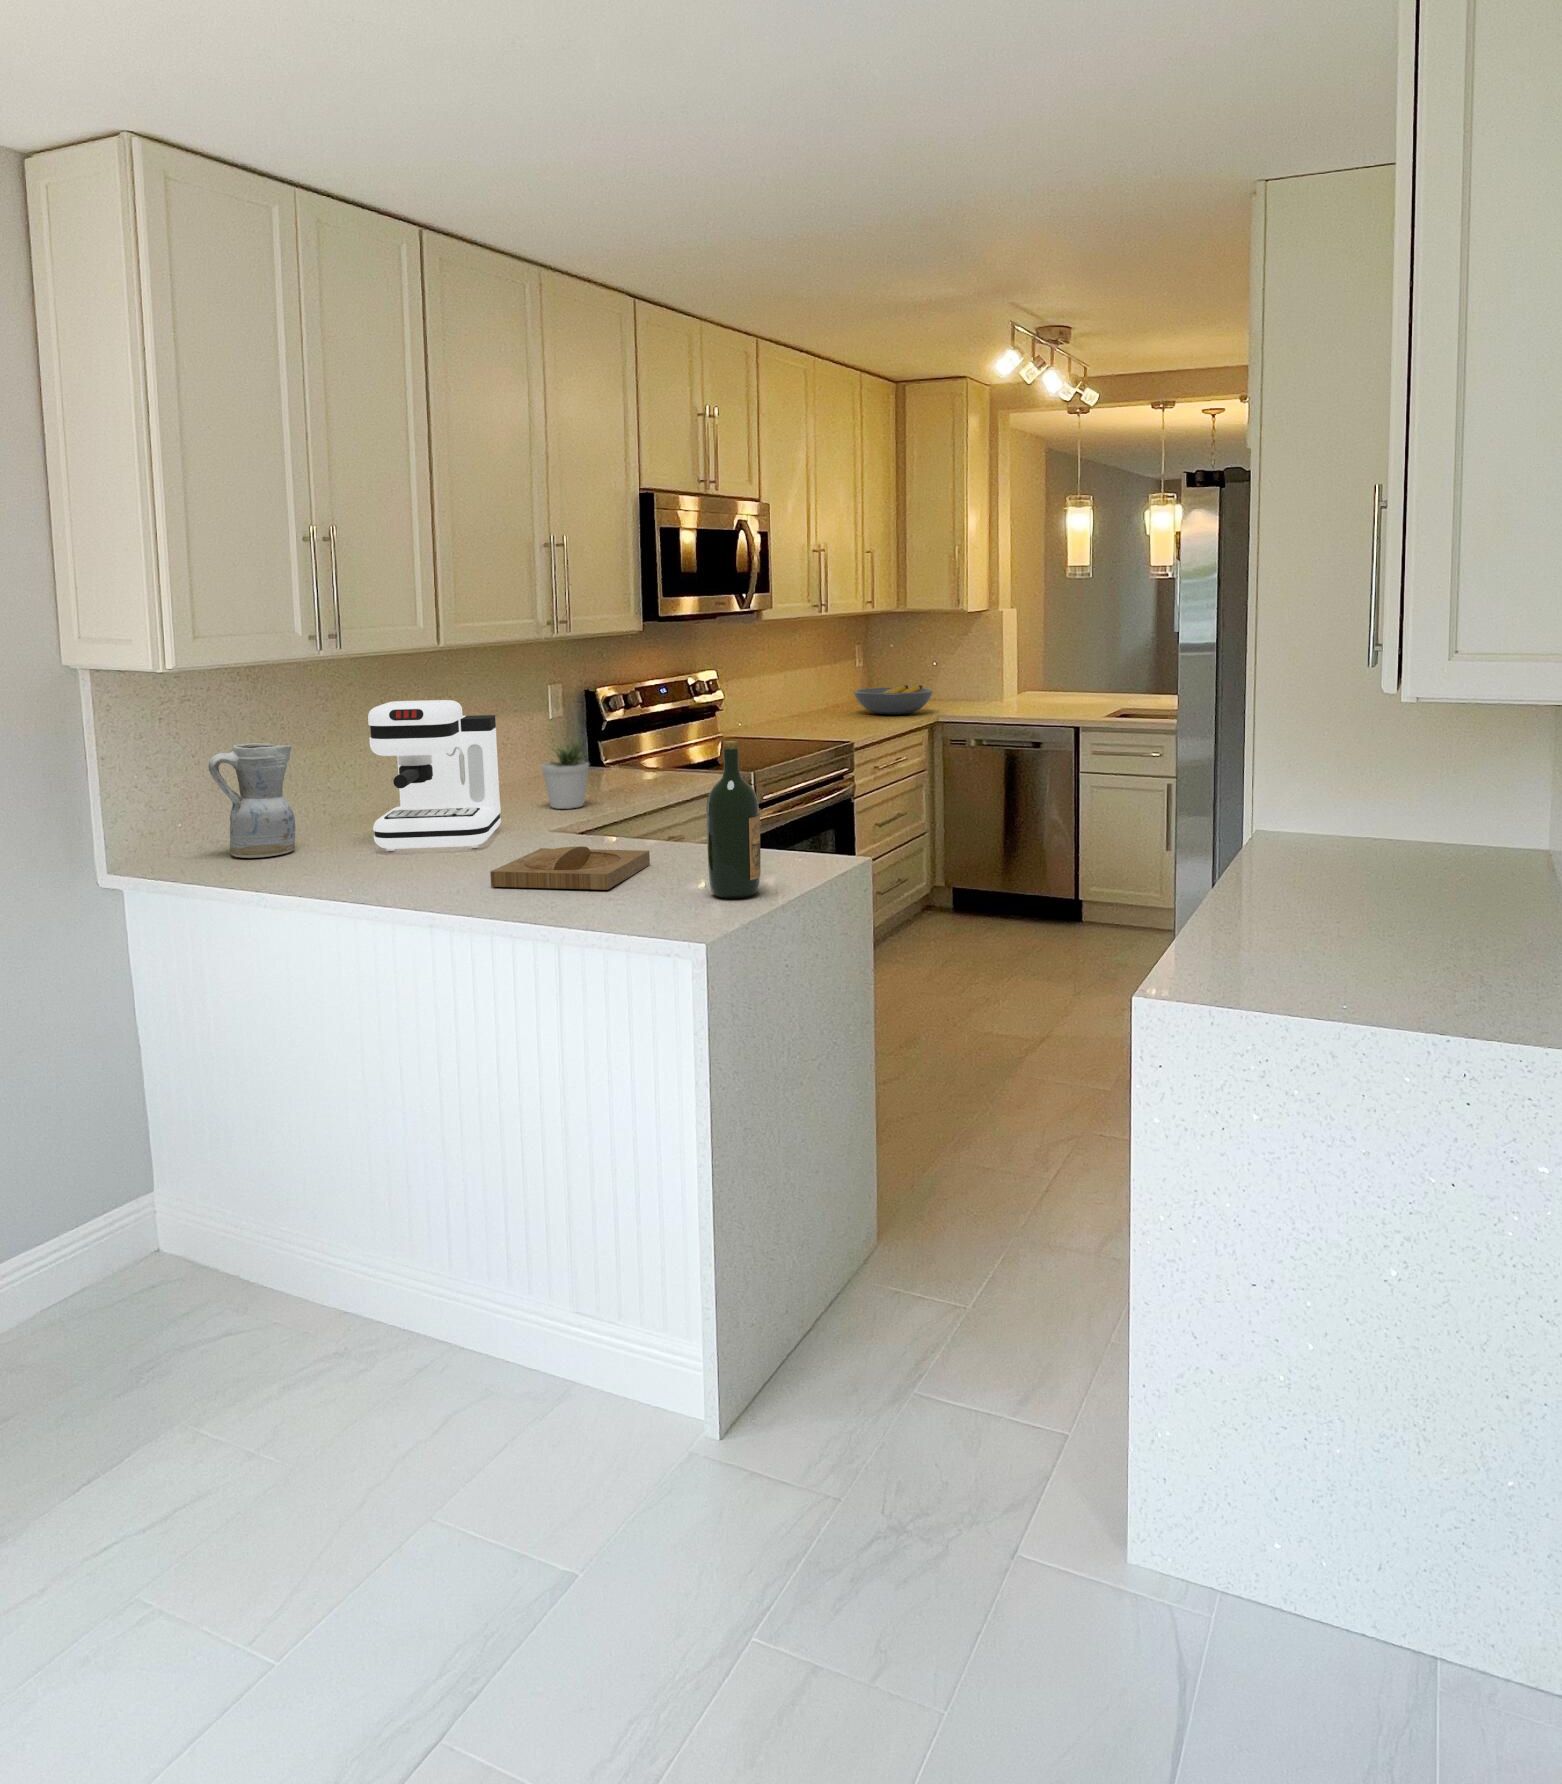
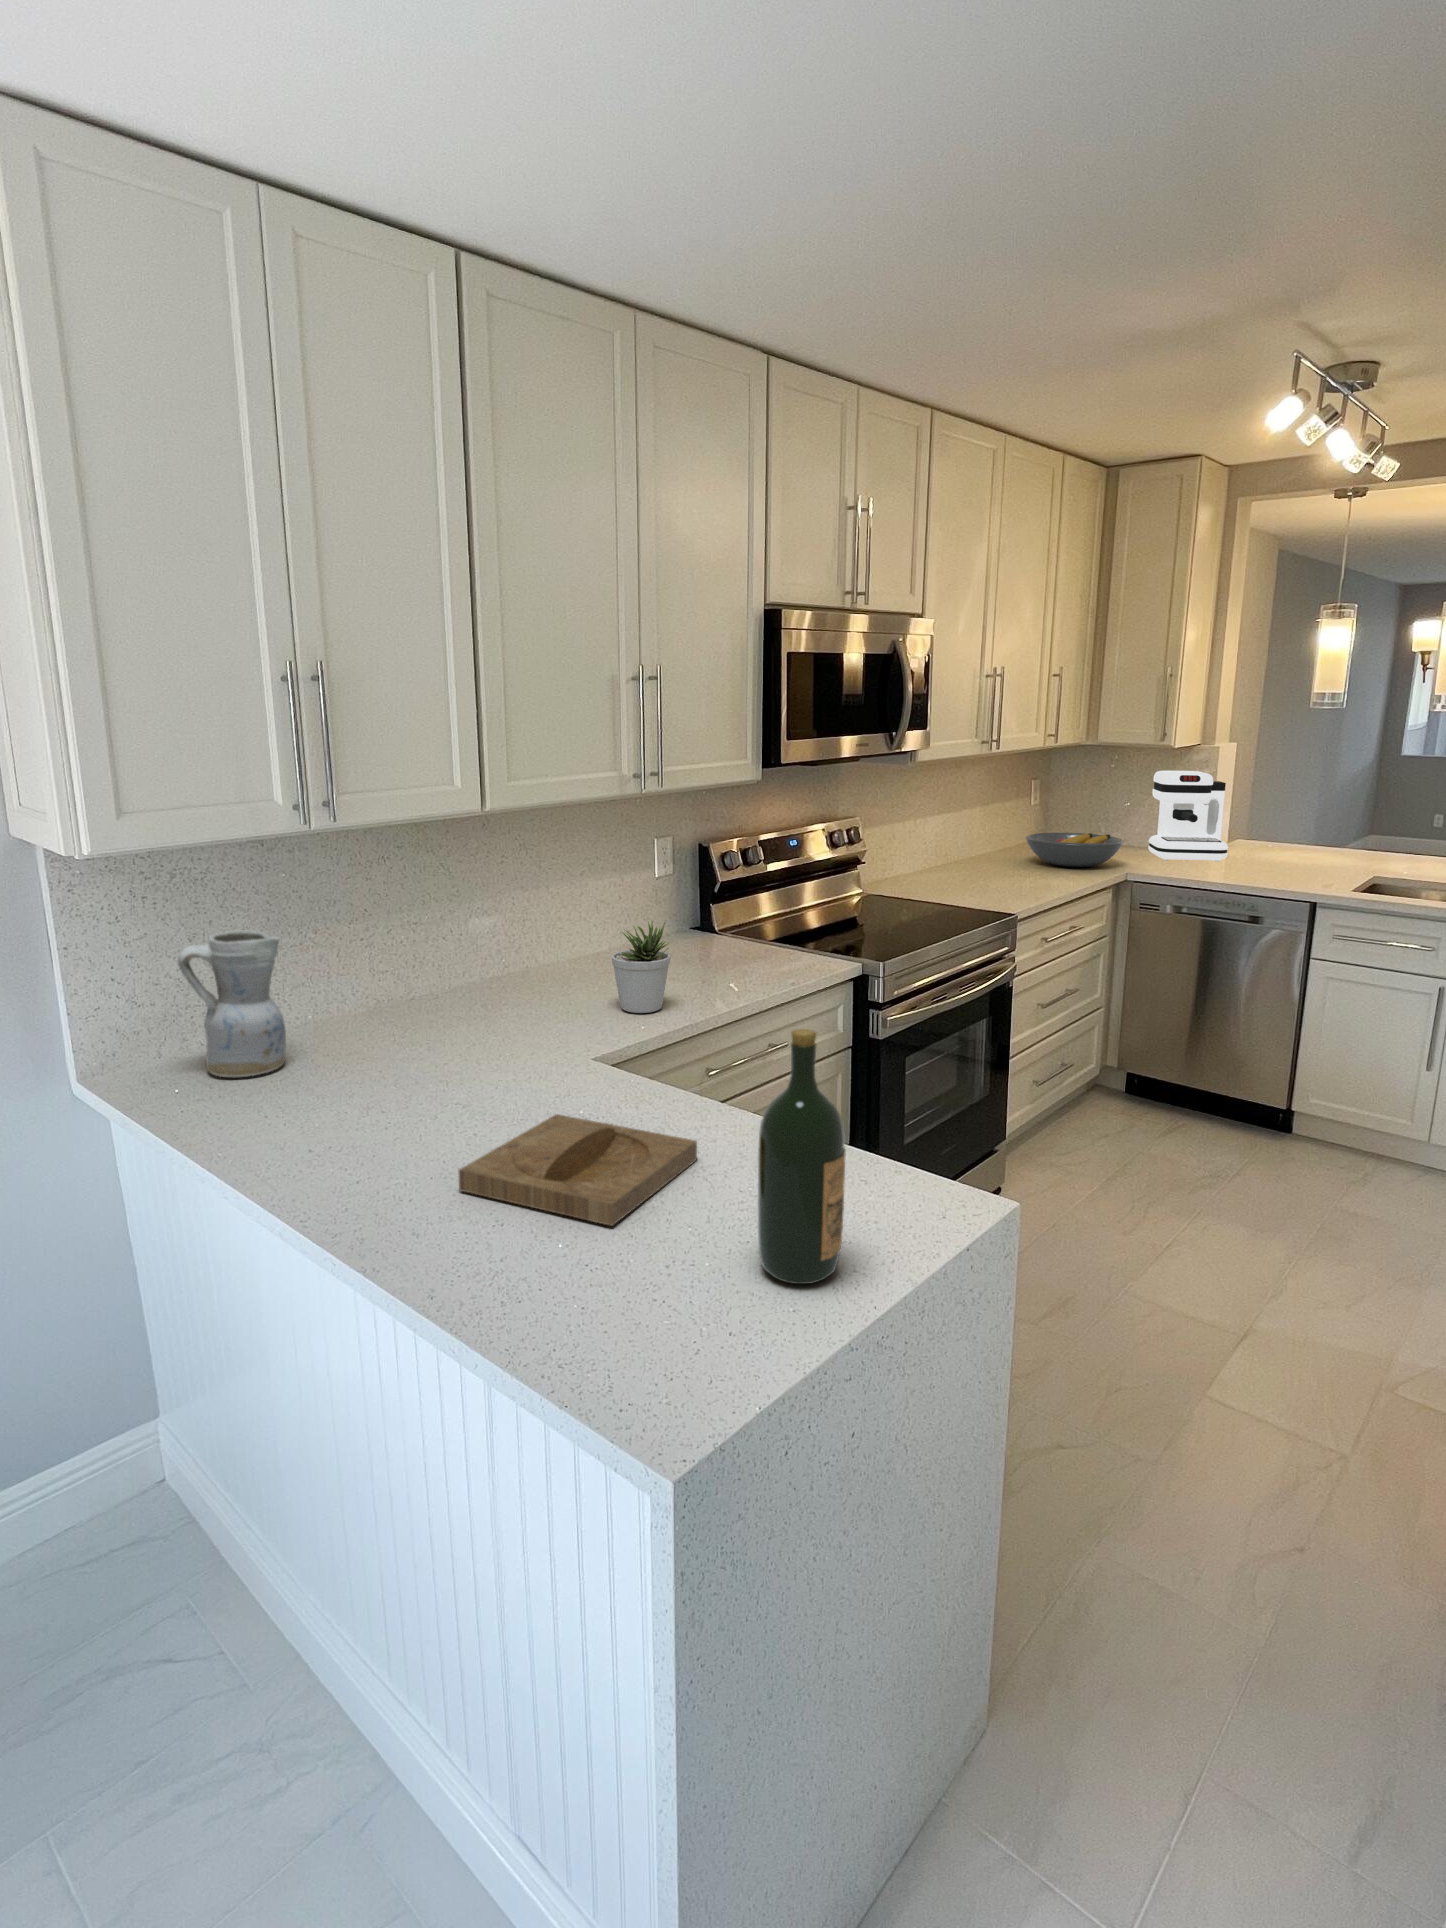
coffee maker: present [368,700,501,851] -> present [1148,770,1228,862]

